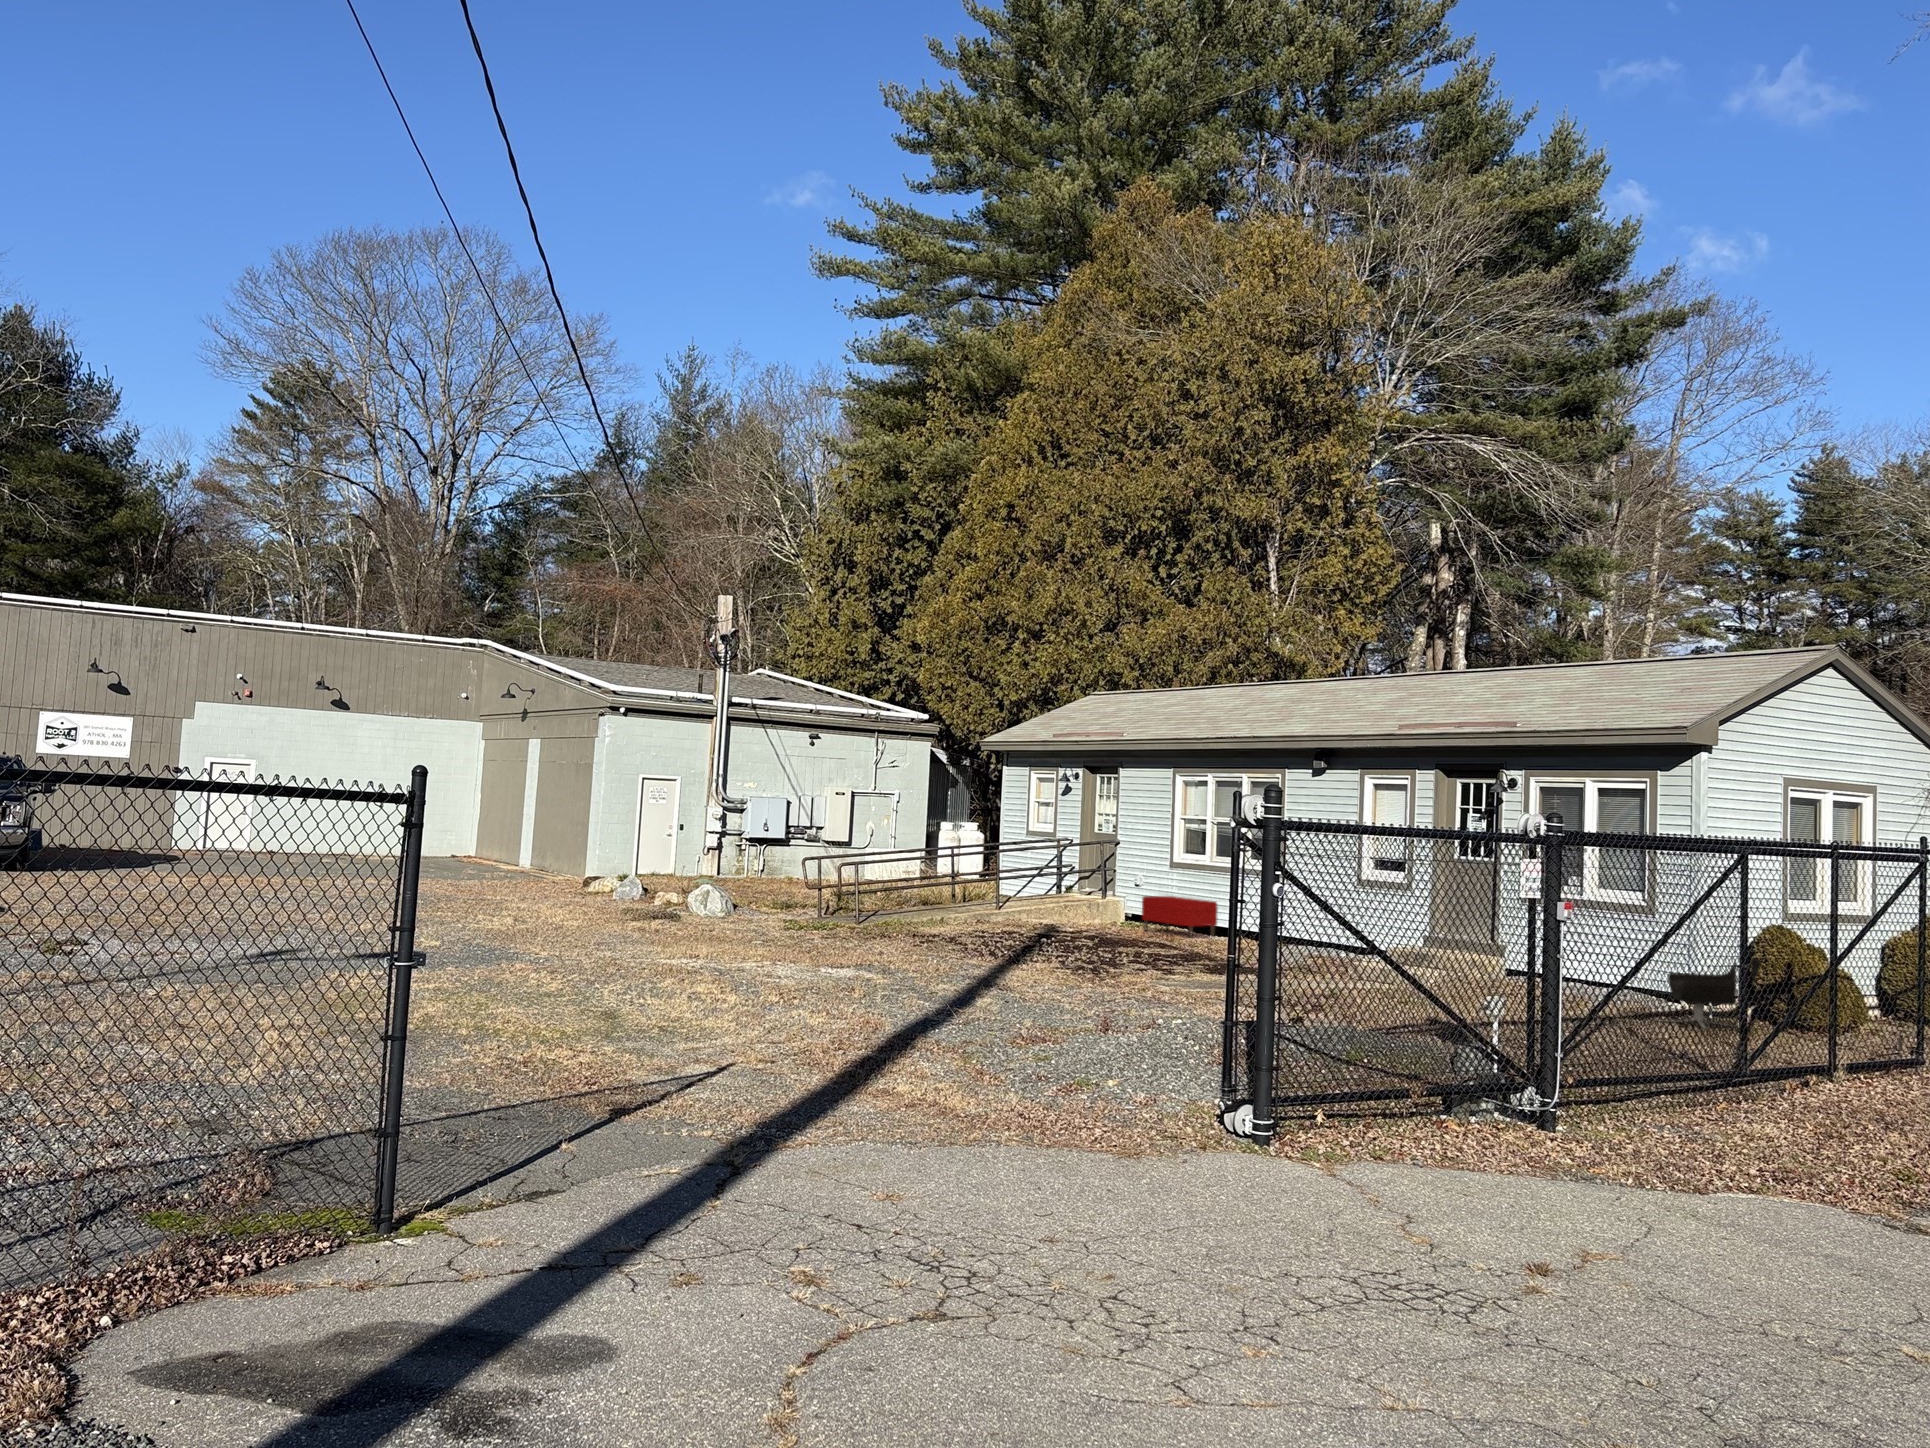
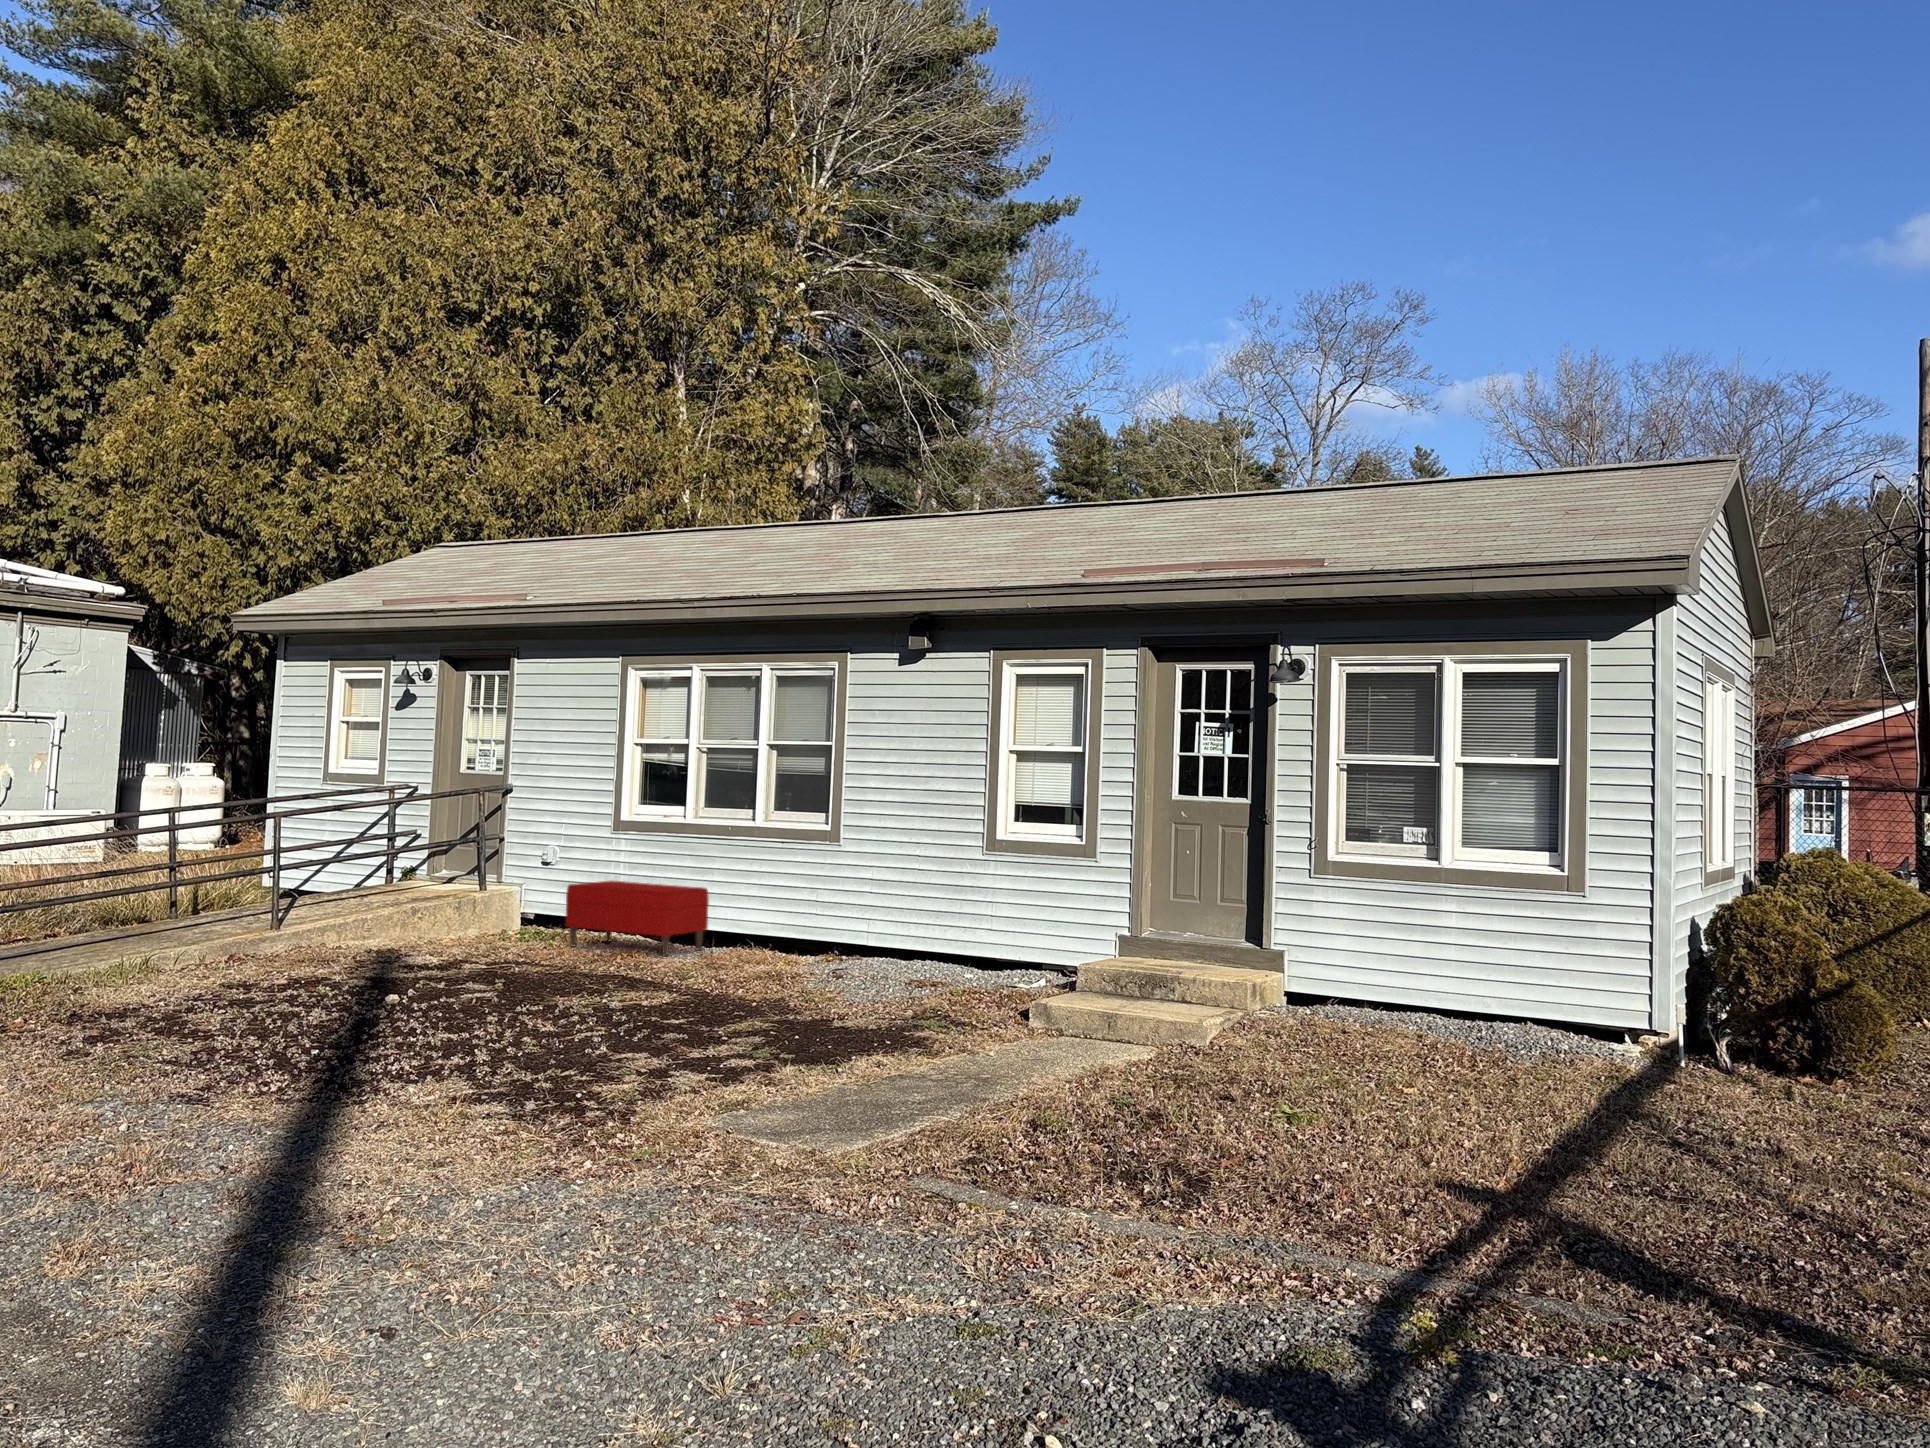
lounge chair: present [1668,958,1761,1028] -> none [1664,953,1855,1100]

